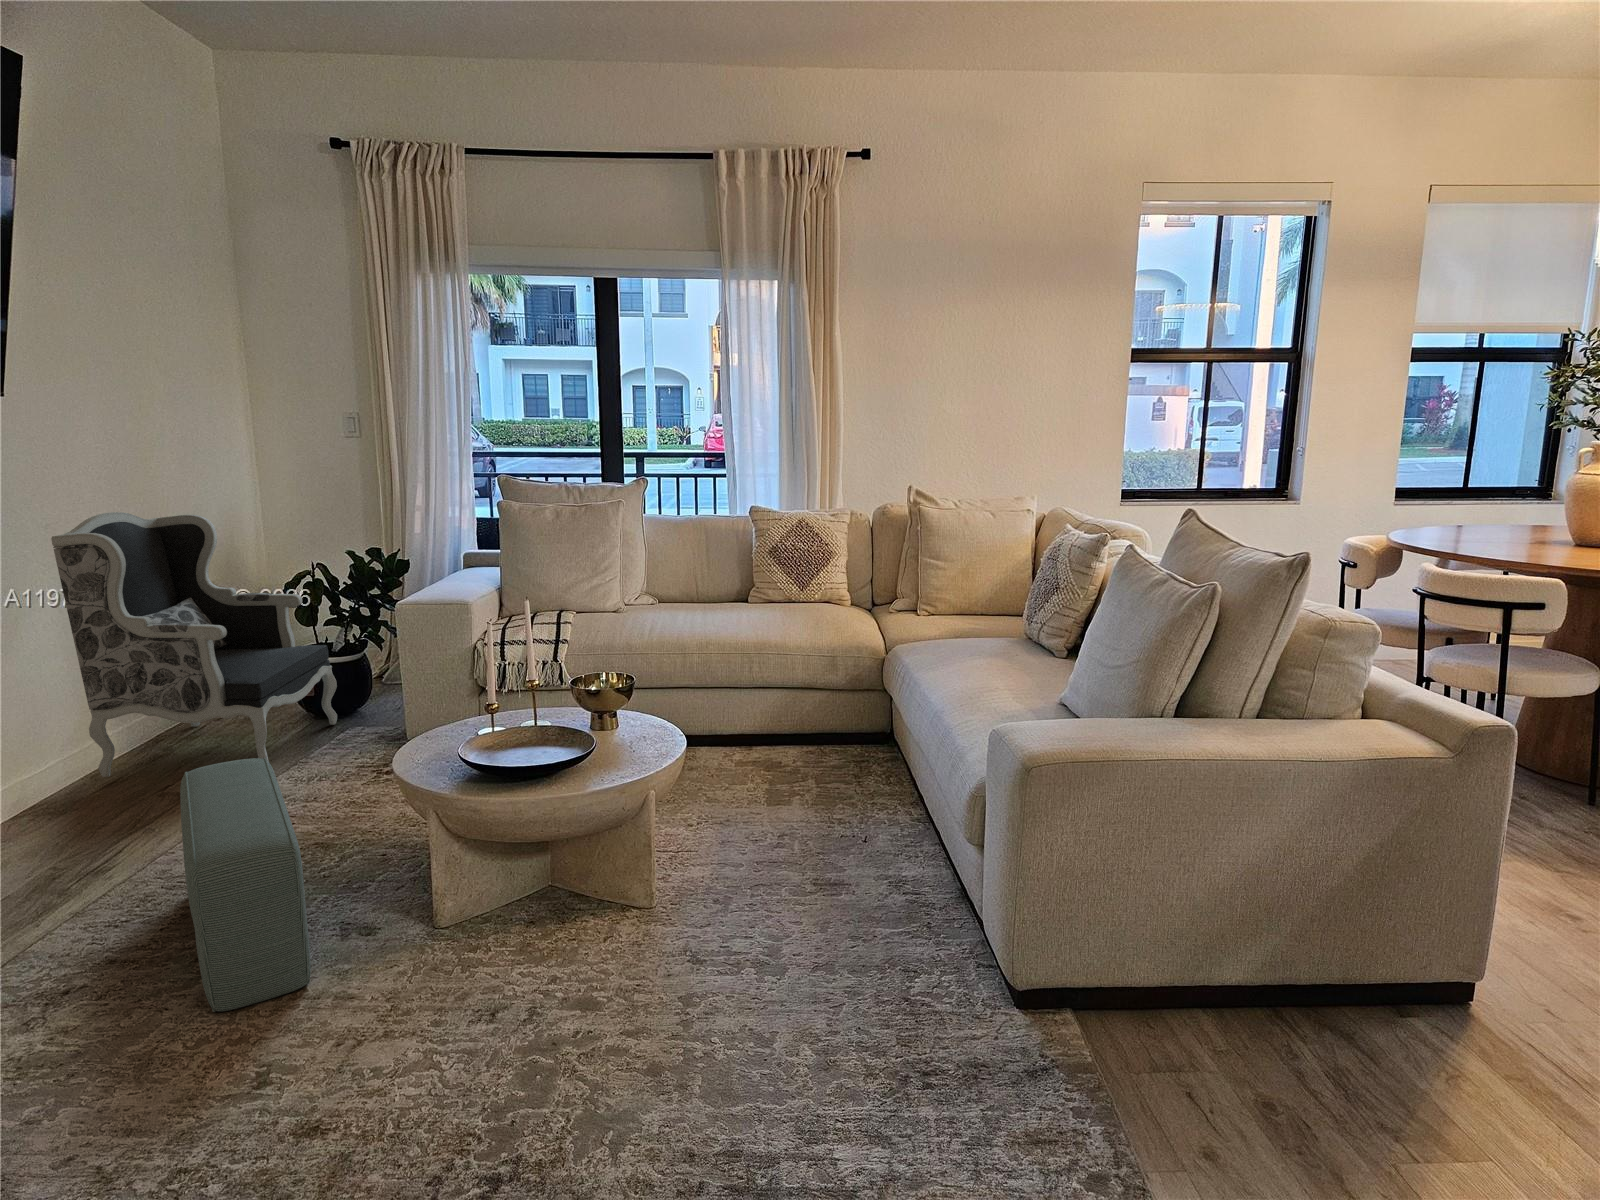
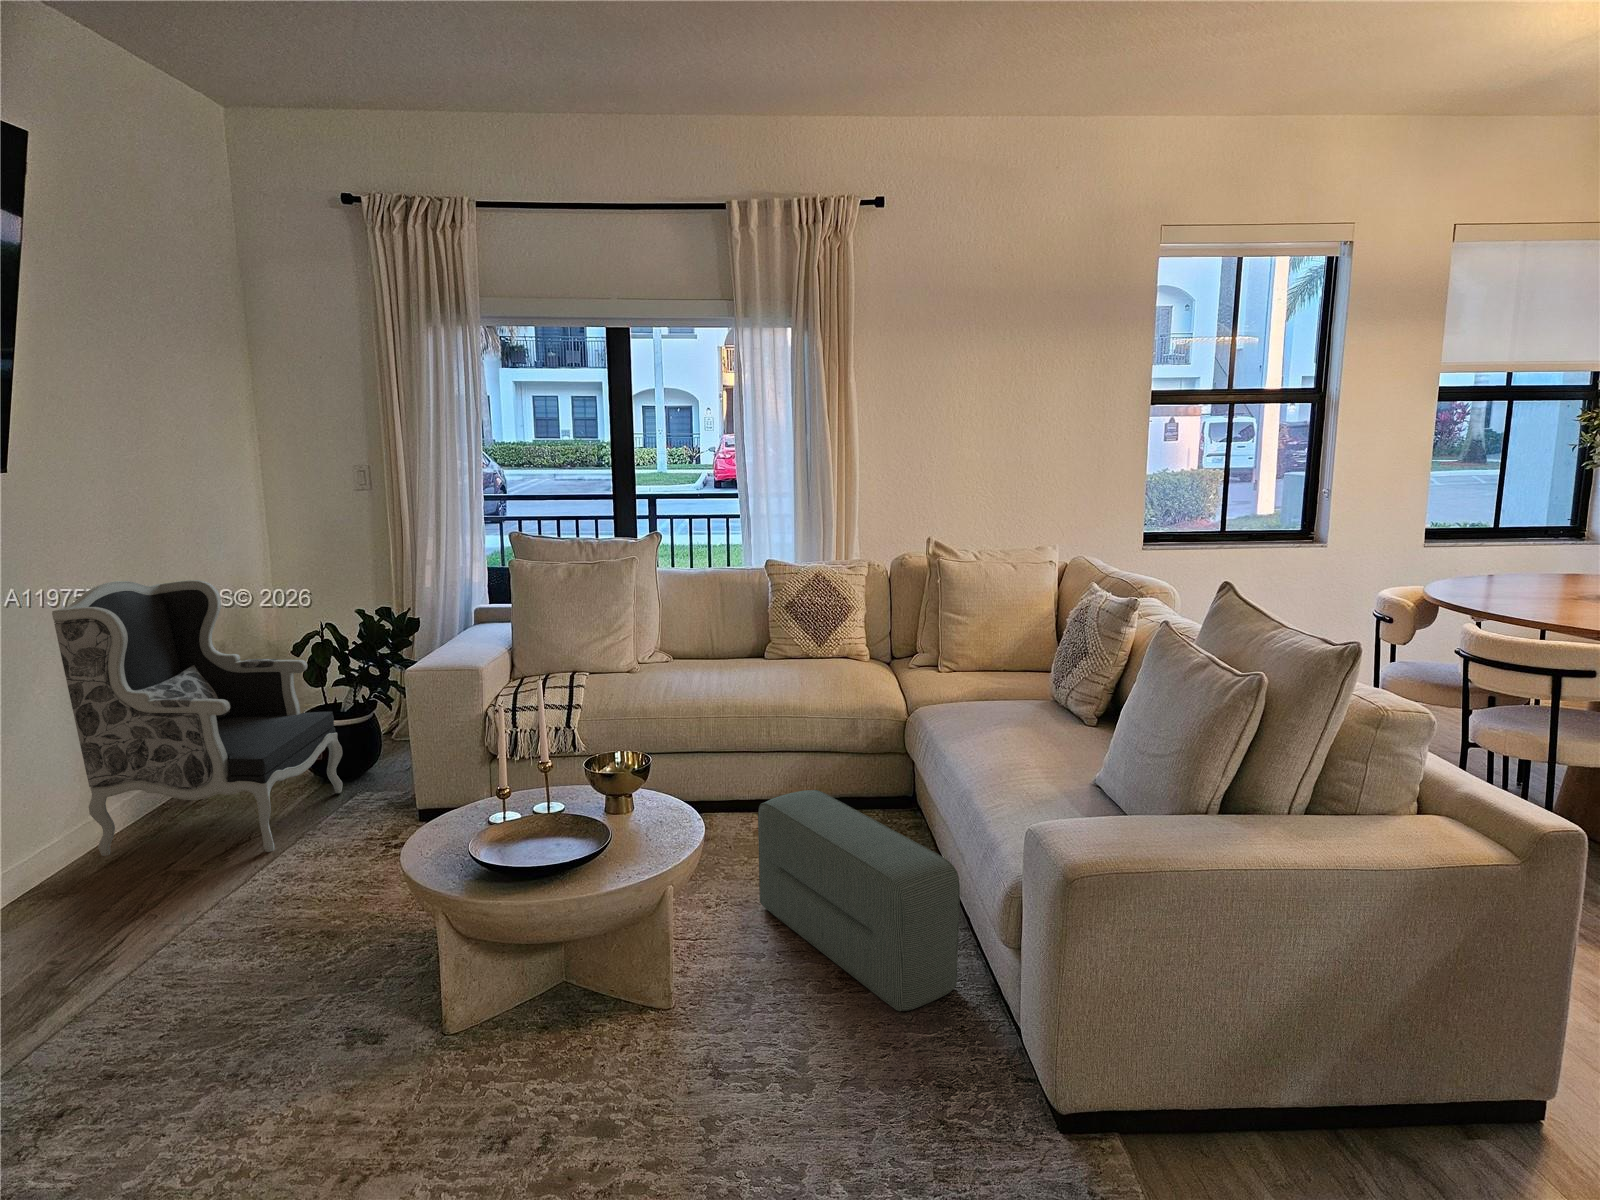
pouf: present [180,758,311,1012] -> present [758,790,960,1011]

